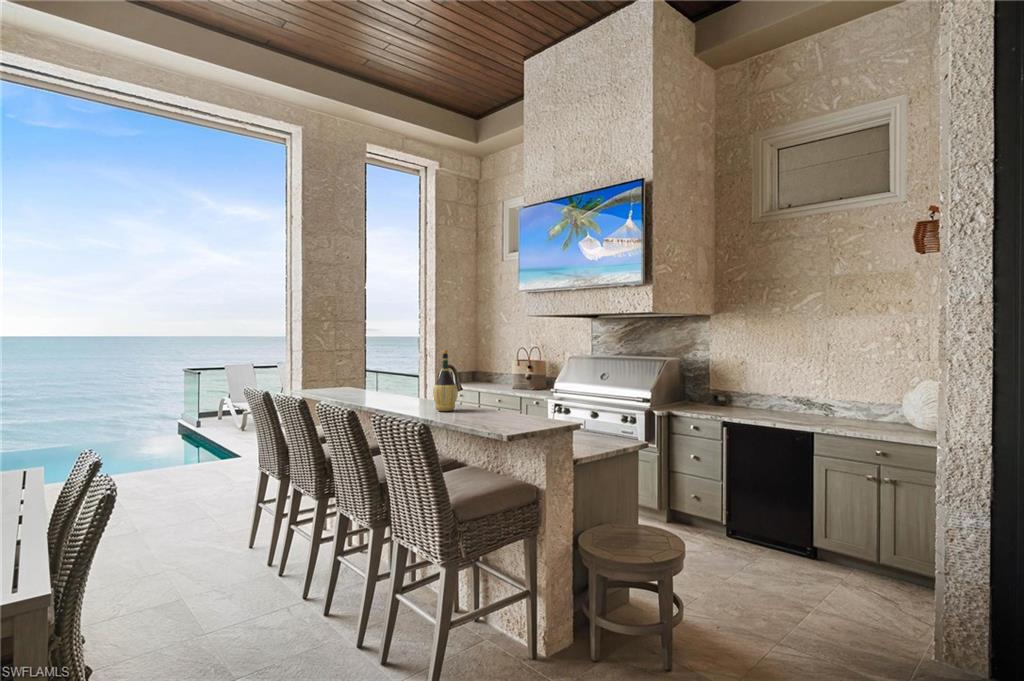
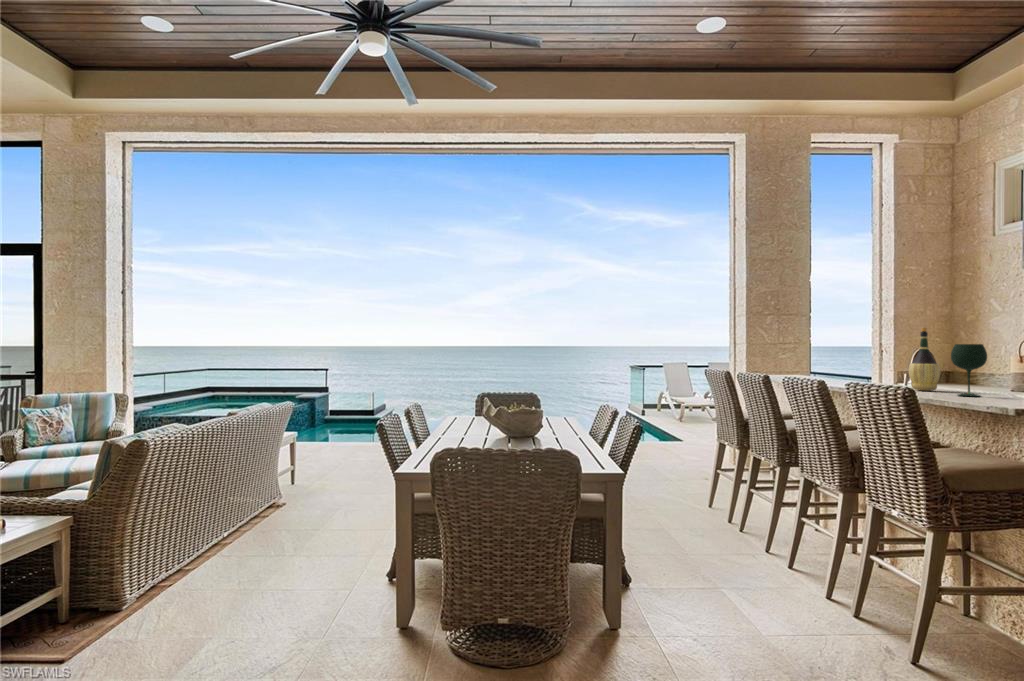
wine glass: none [464,368,491,419] -> present [951,344,987,397]

